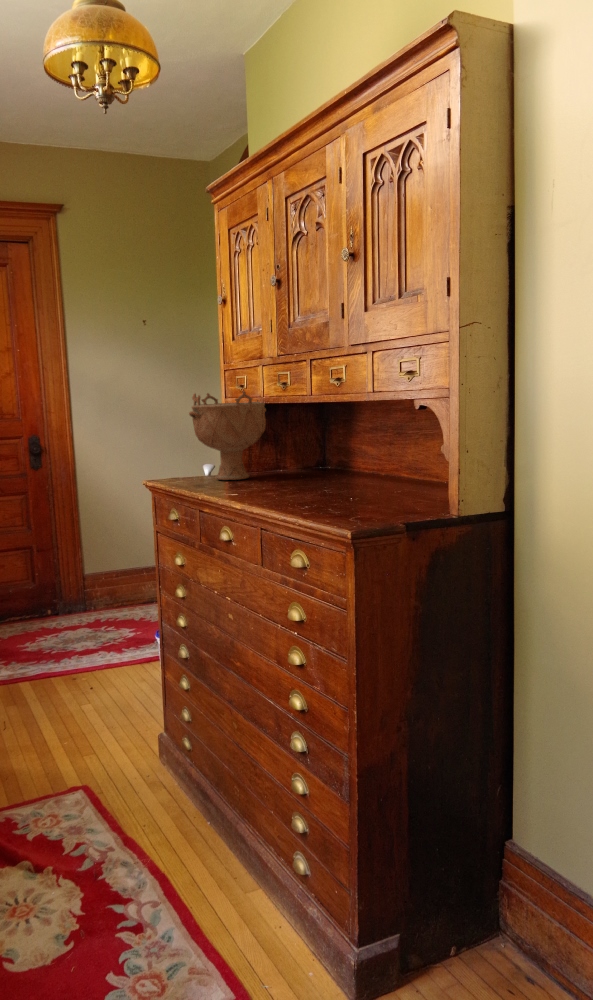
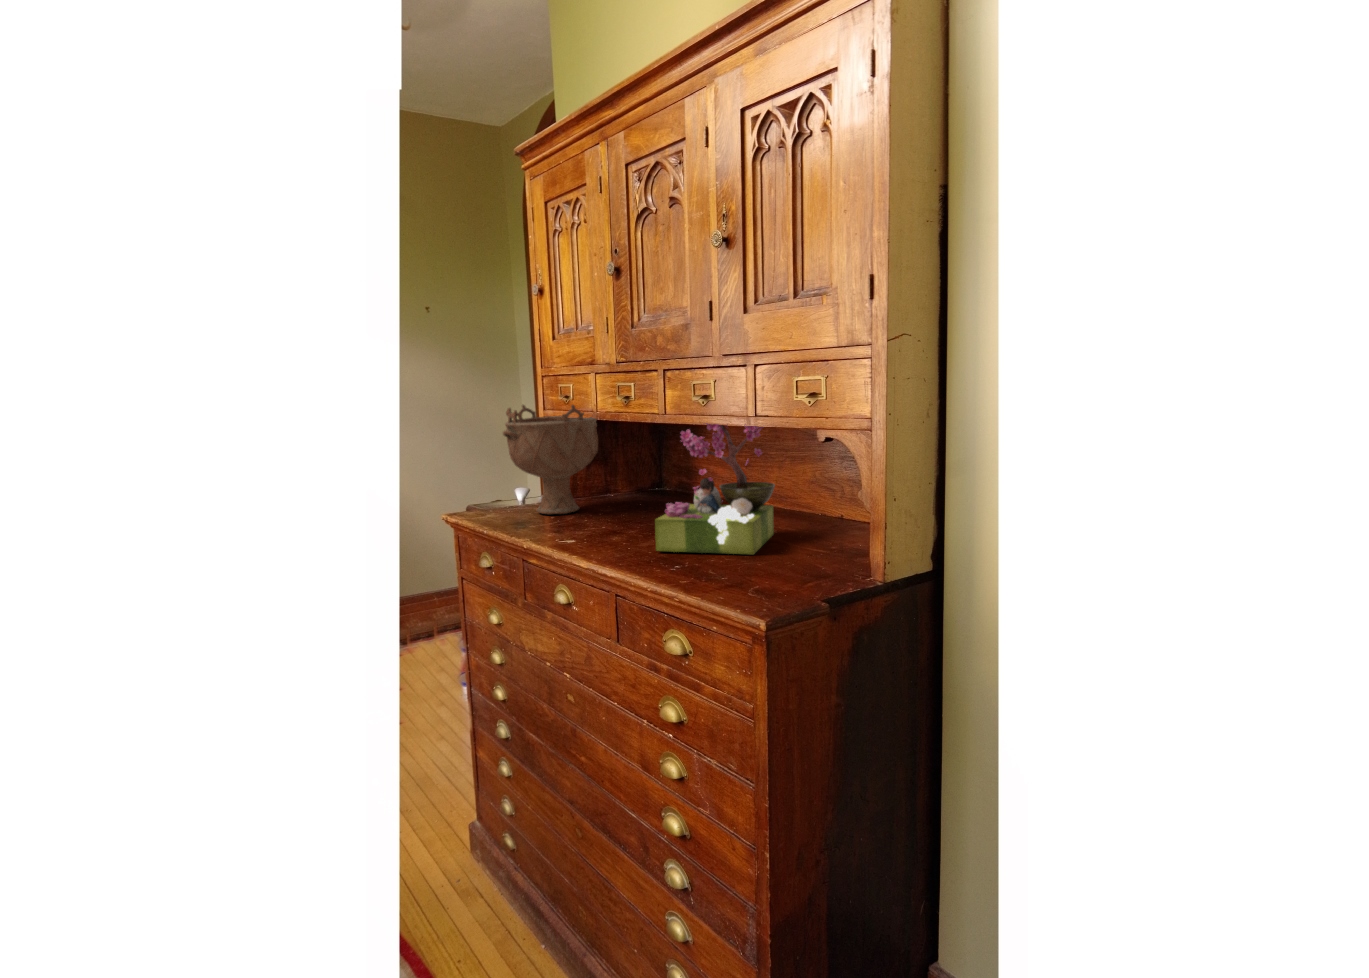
flower arrangement: none [294,368,393,501] -> present [655,423,775,554]

